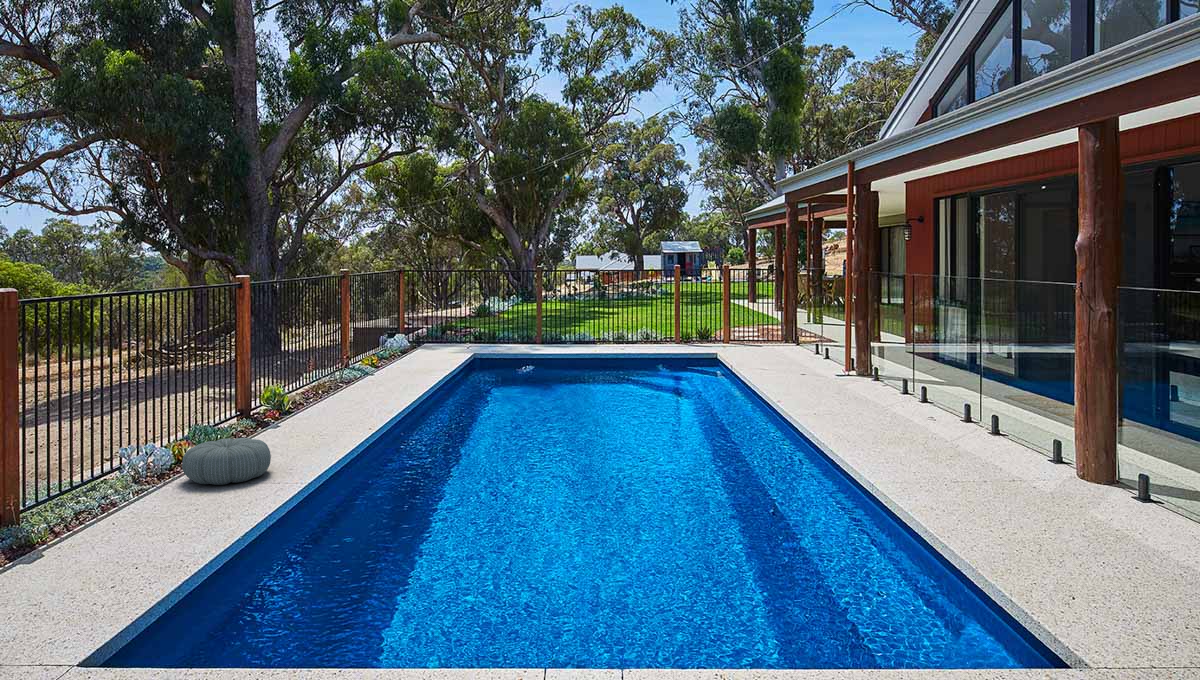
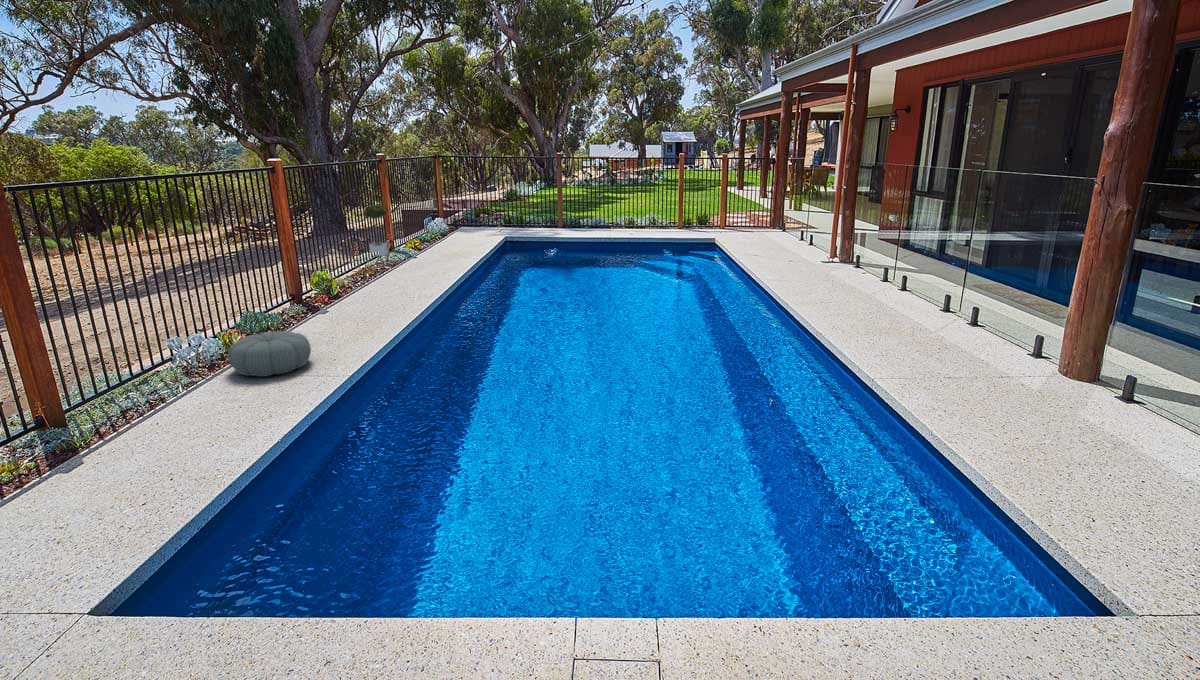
potted tree: none [318,315,344,375] -> present [364,204,388,256]

